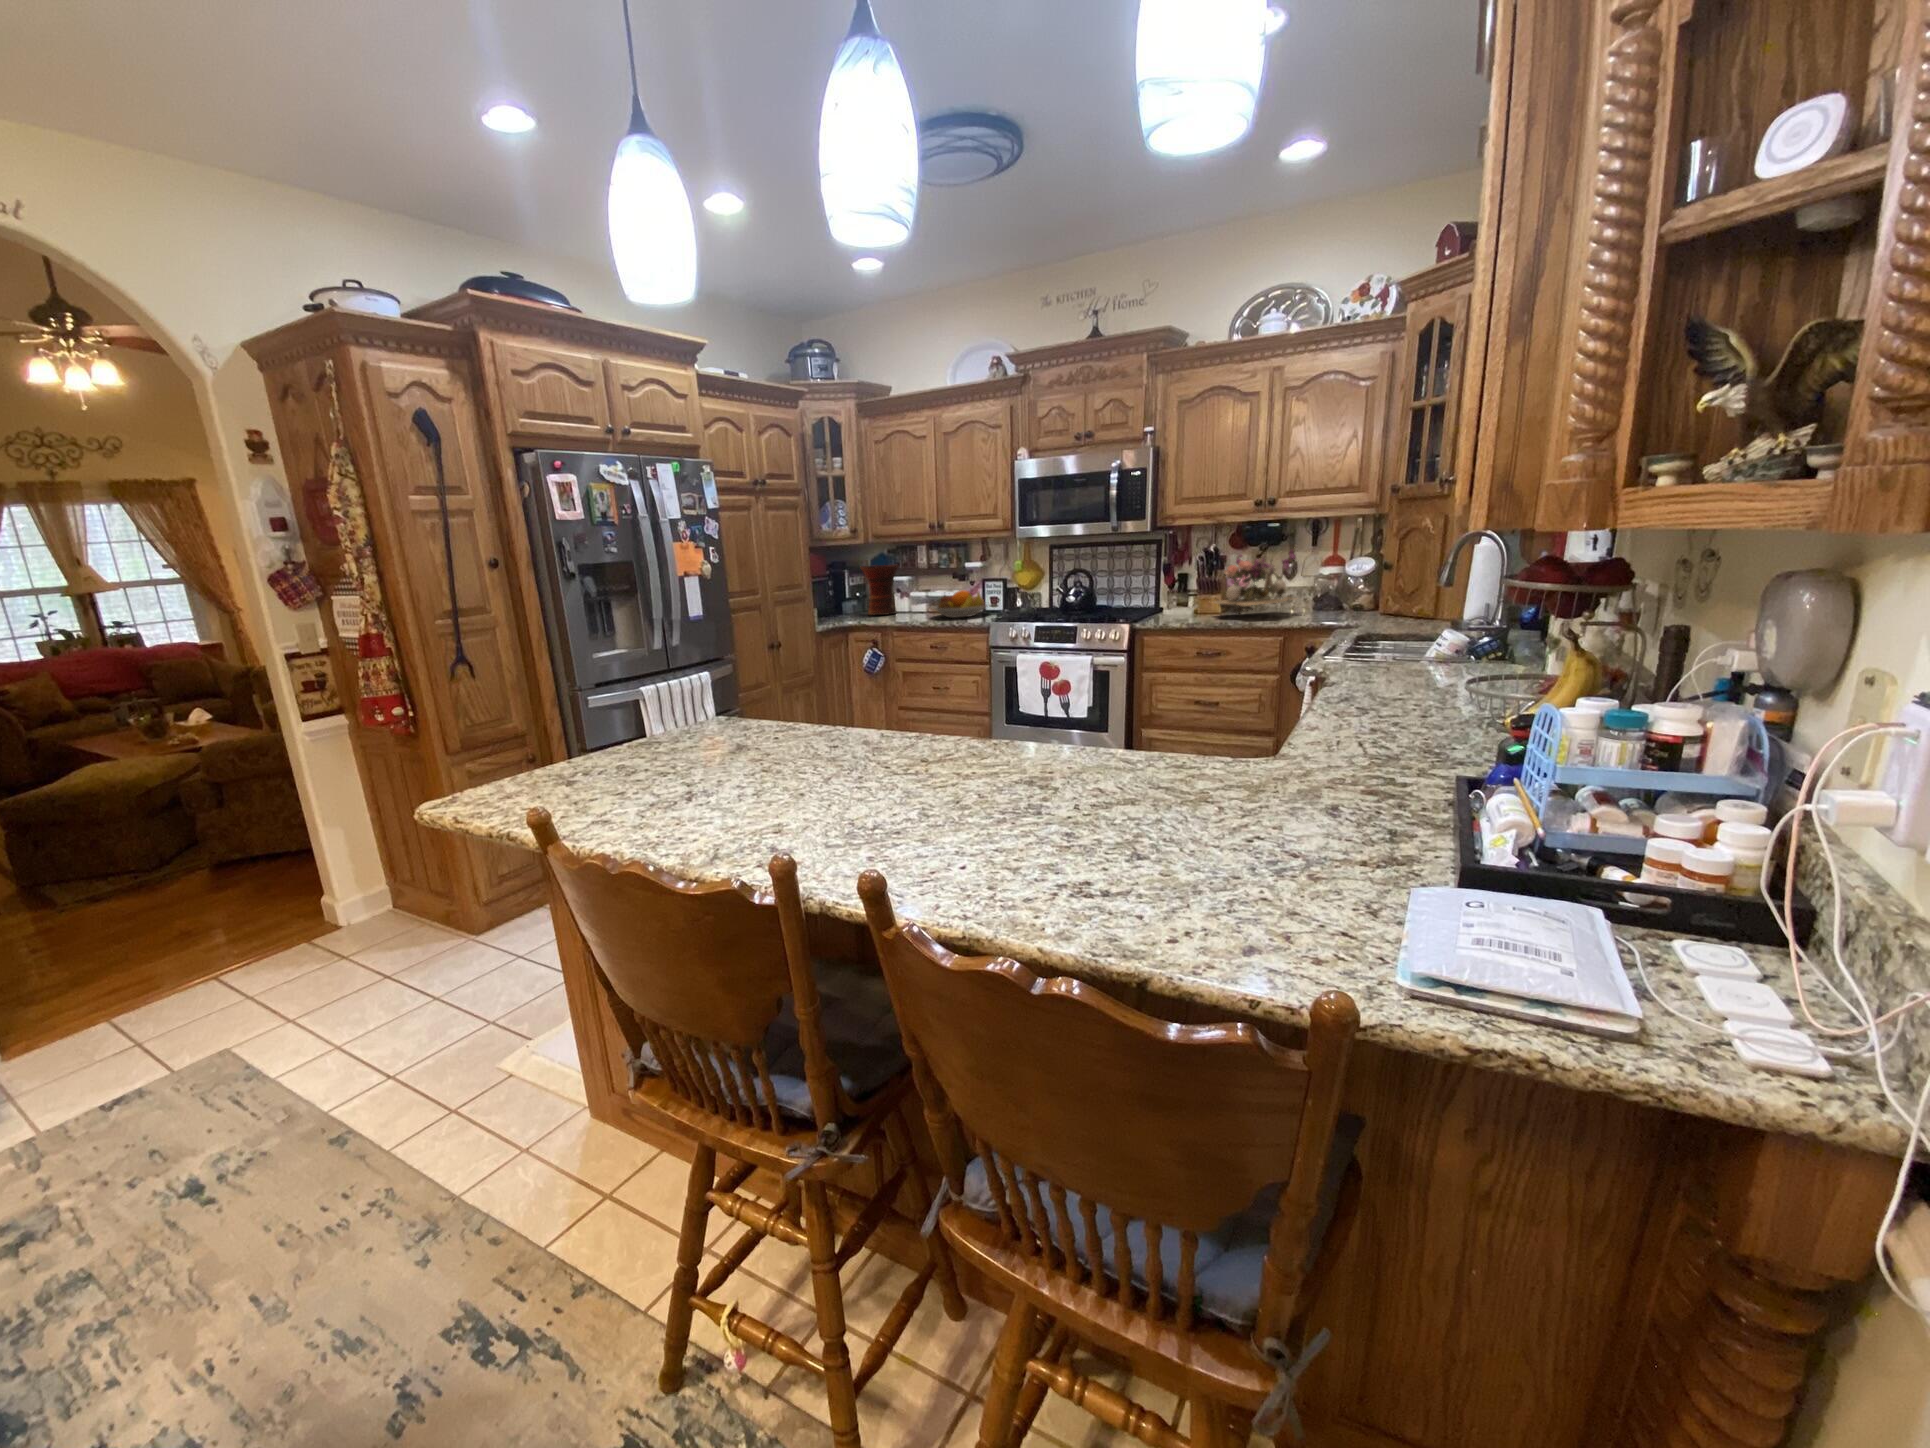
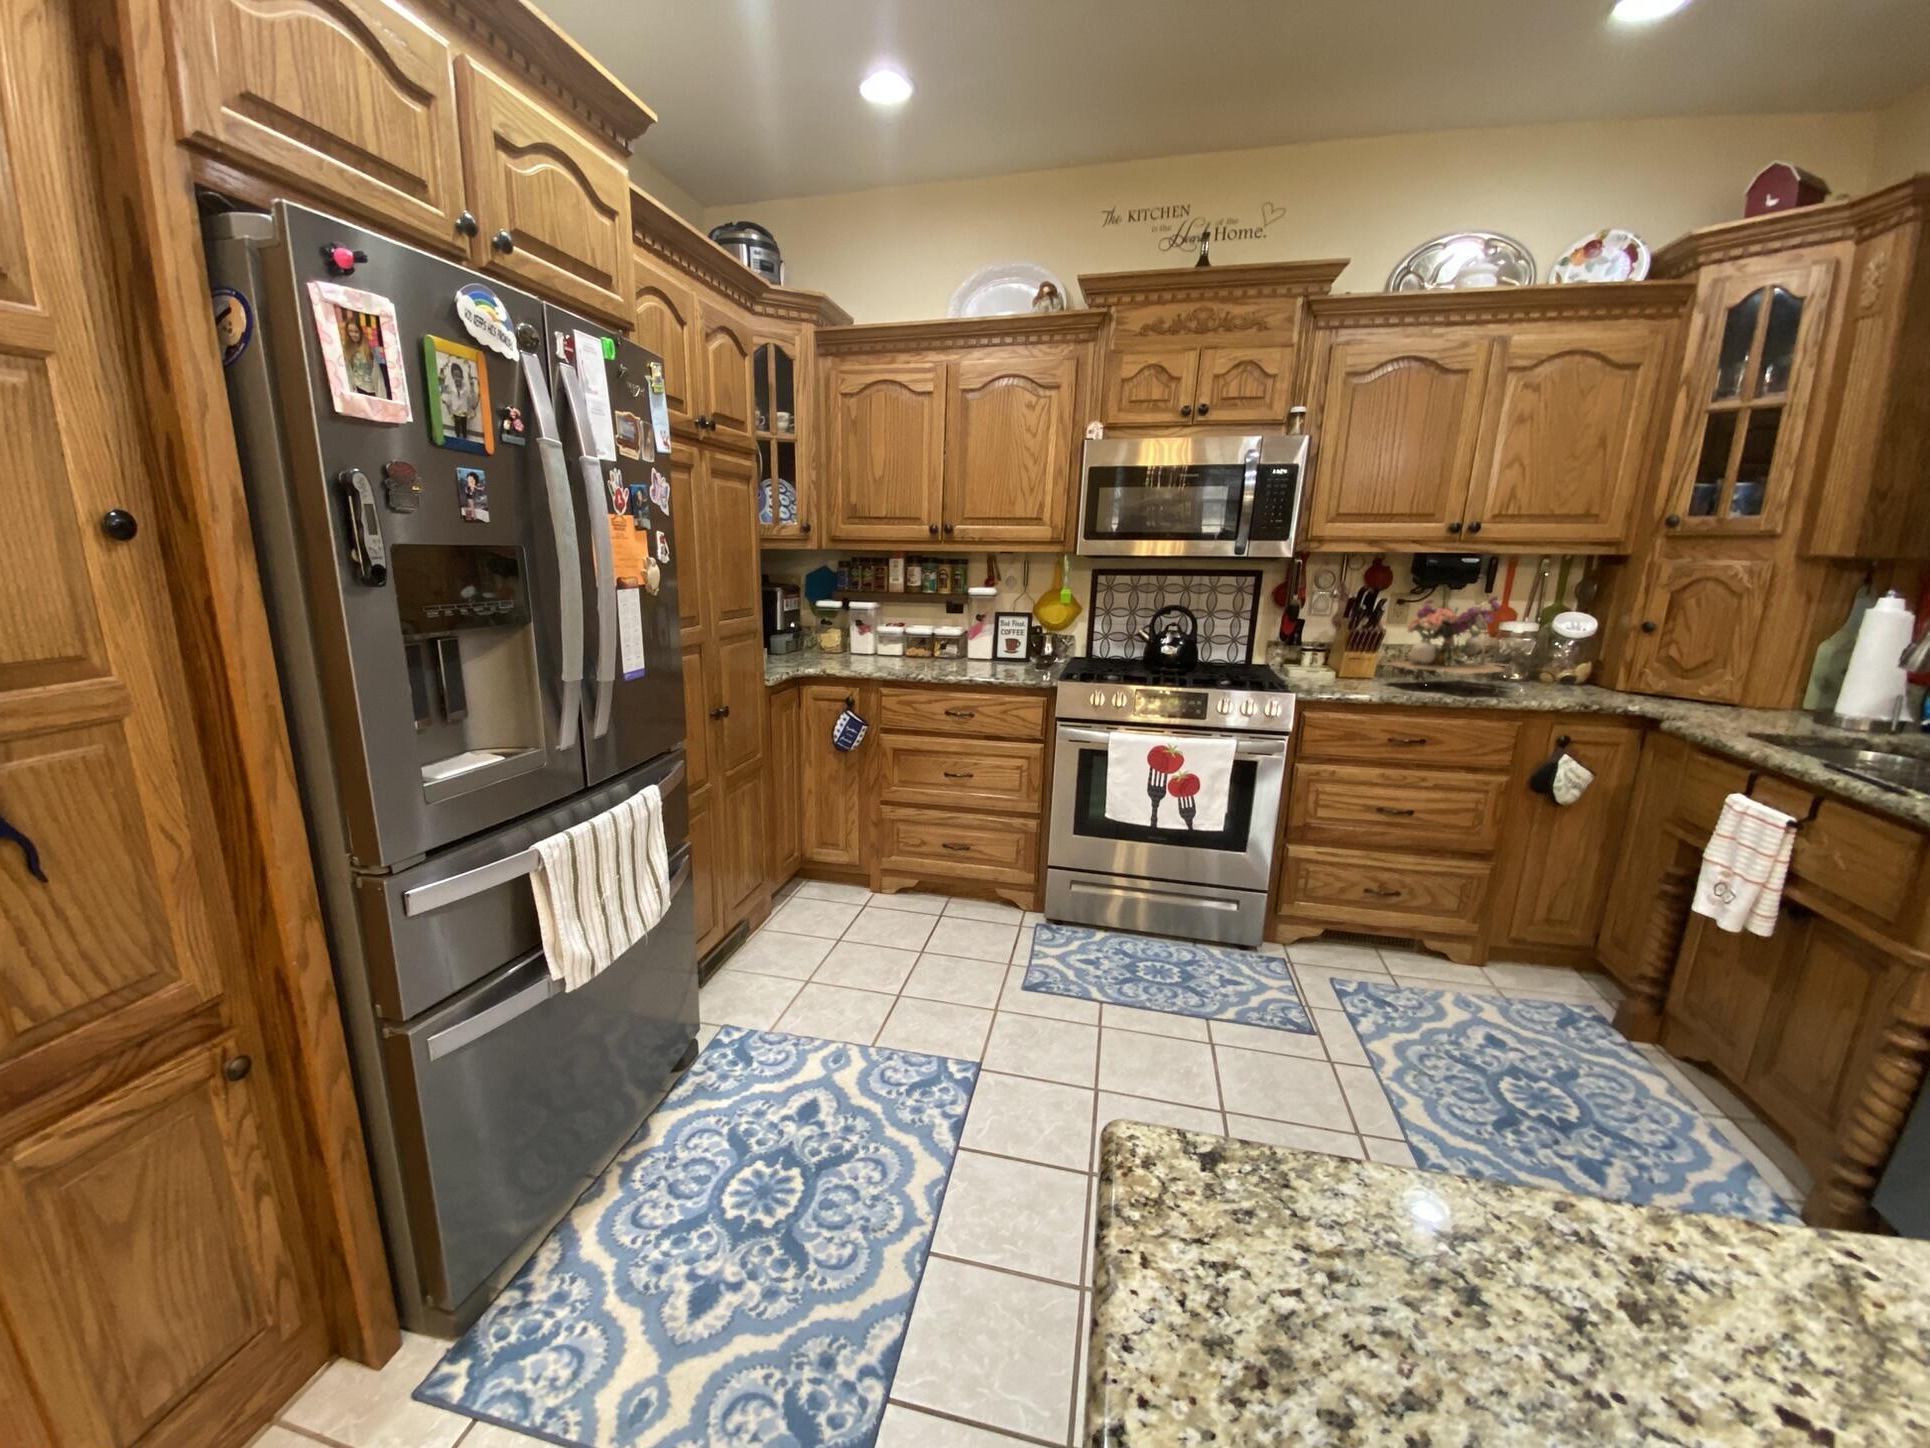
vase: present [861,565,899,615] -> none [810,583,870,659]
fruit bowl: present [932,590,987,618] -> none [936,629,1027,669]

